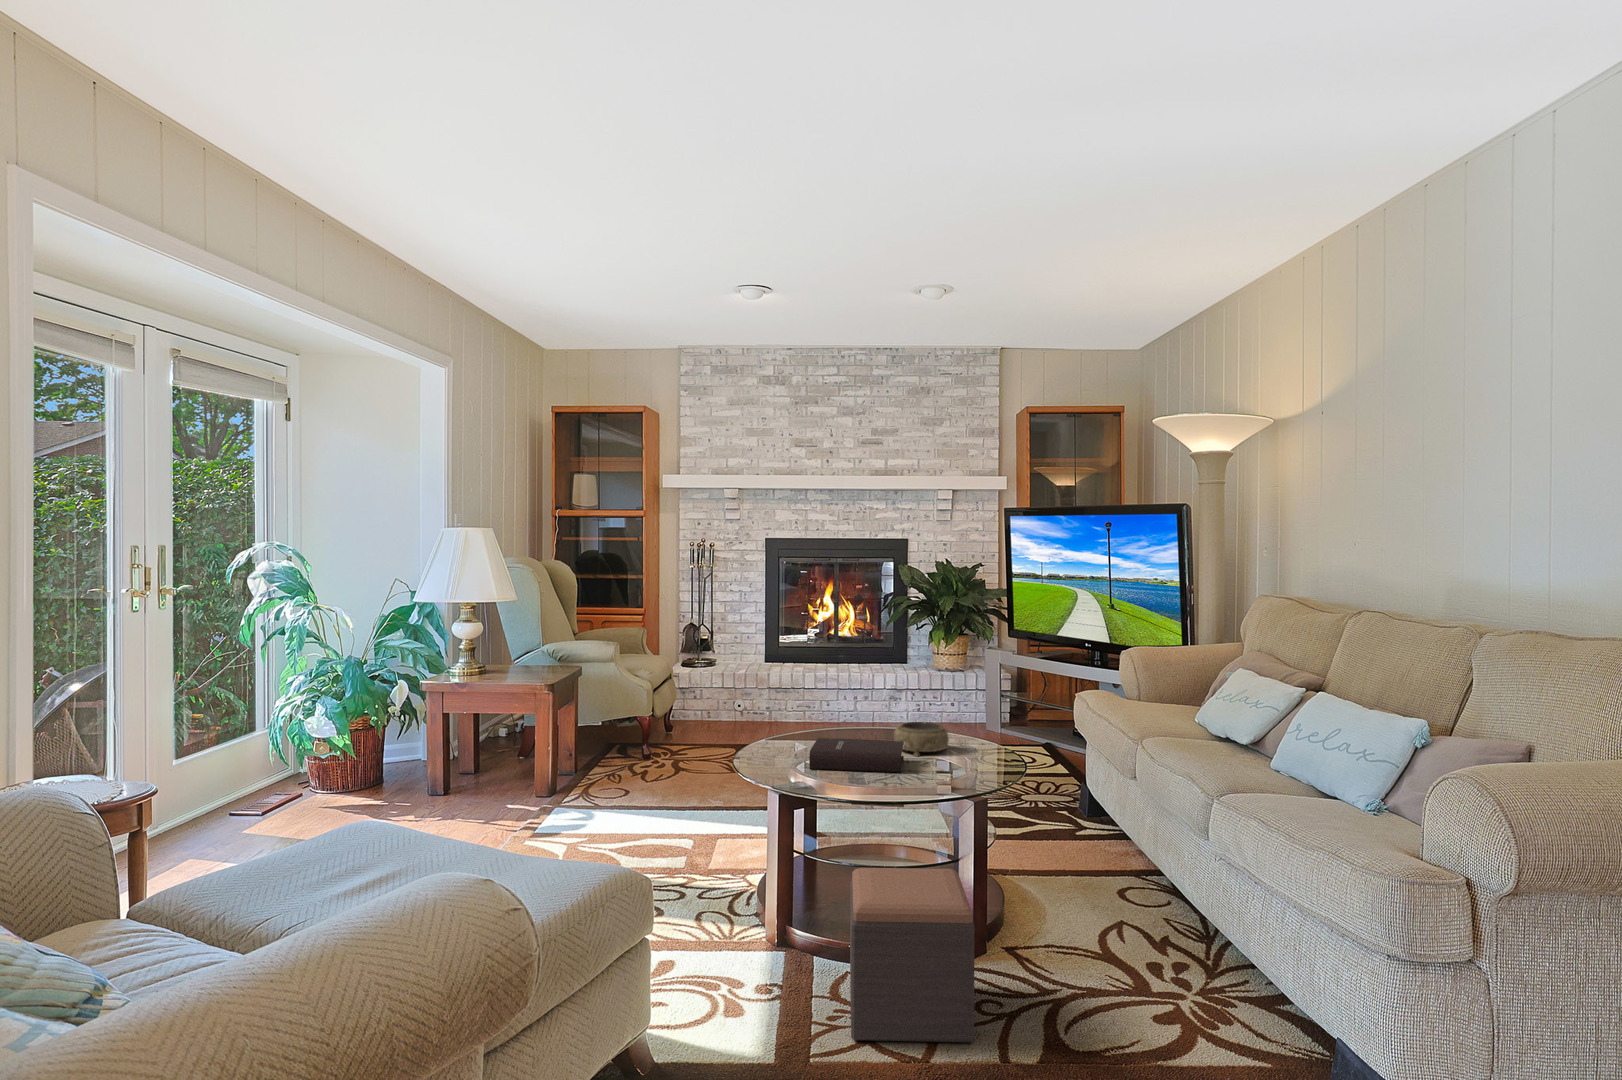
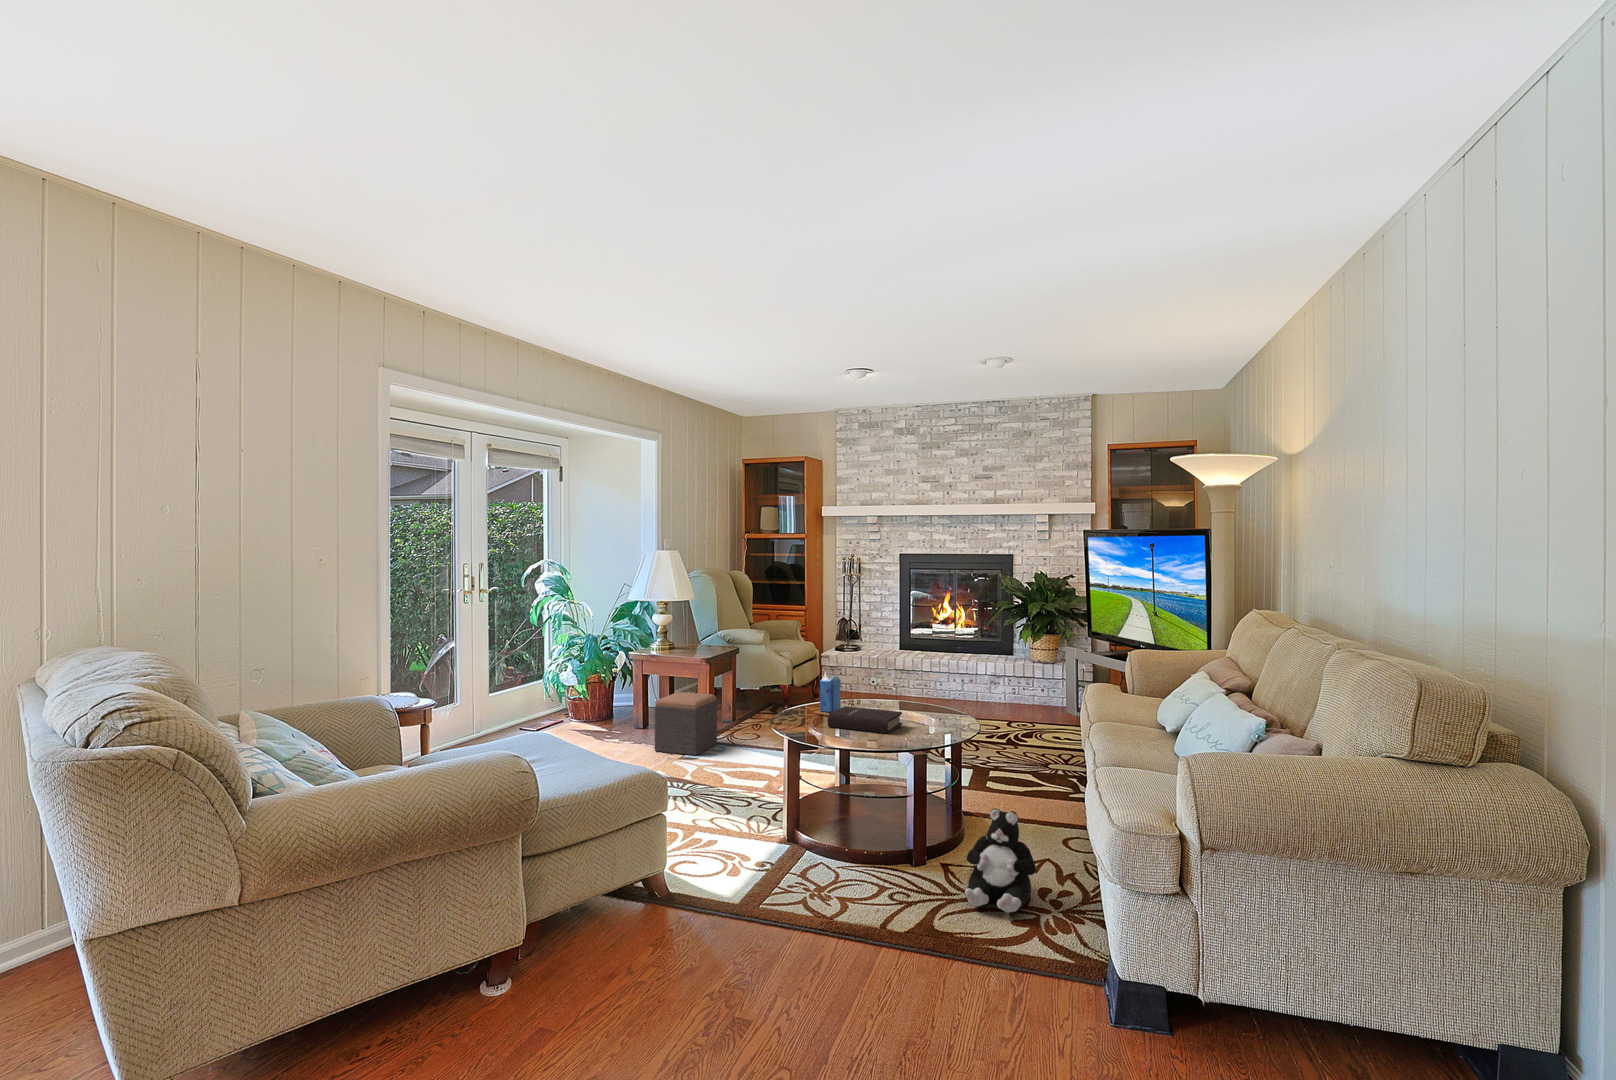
candle: none [767,692,810,755] -> present [814,673,841,716]
decorative bowl: present [894,722,950,756] -> none [905,700,948,724]
plush toy: none [1070,866,1175,1013] -> present [965,808,1036,913]
footstool: present [850,868,975,1042] -> present [655,692,717,755]

